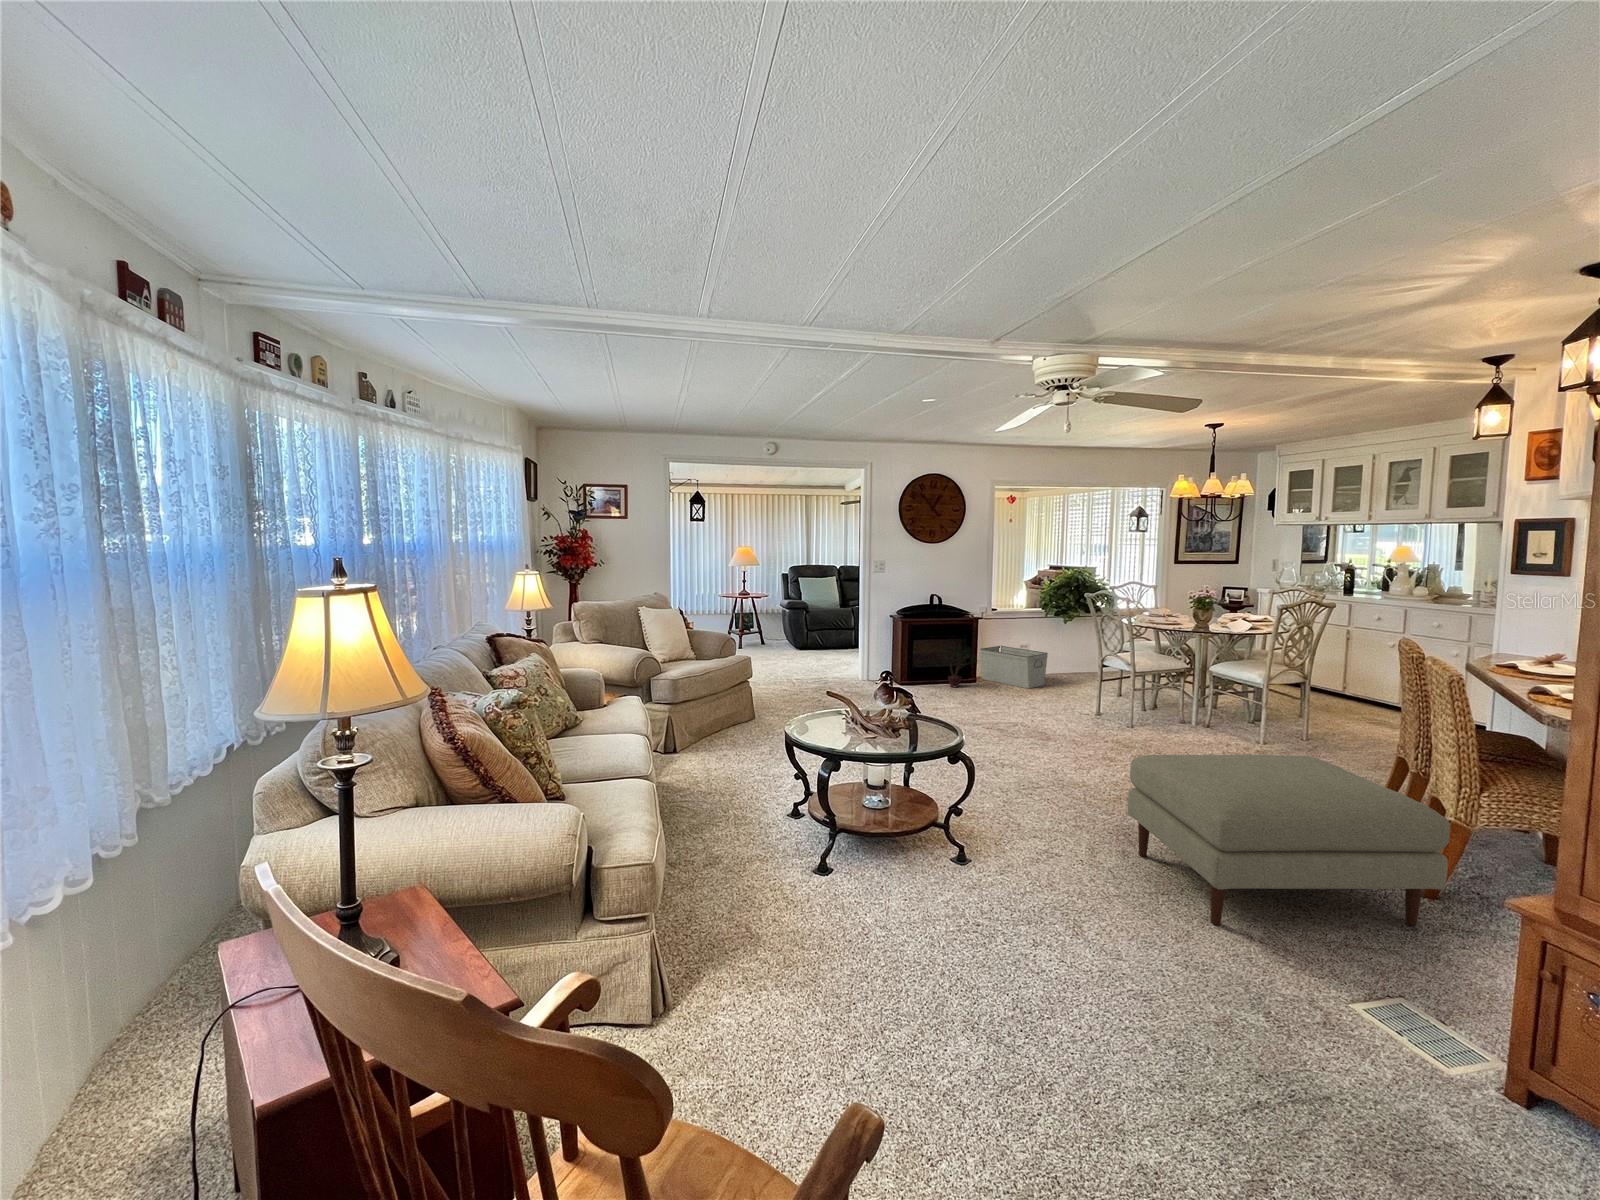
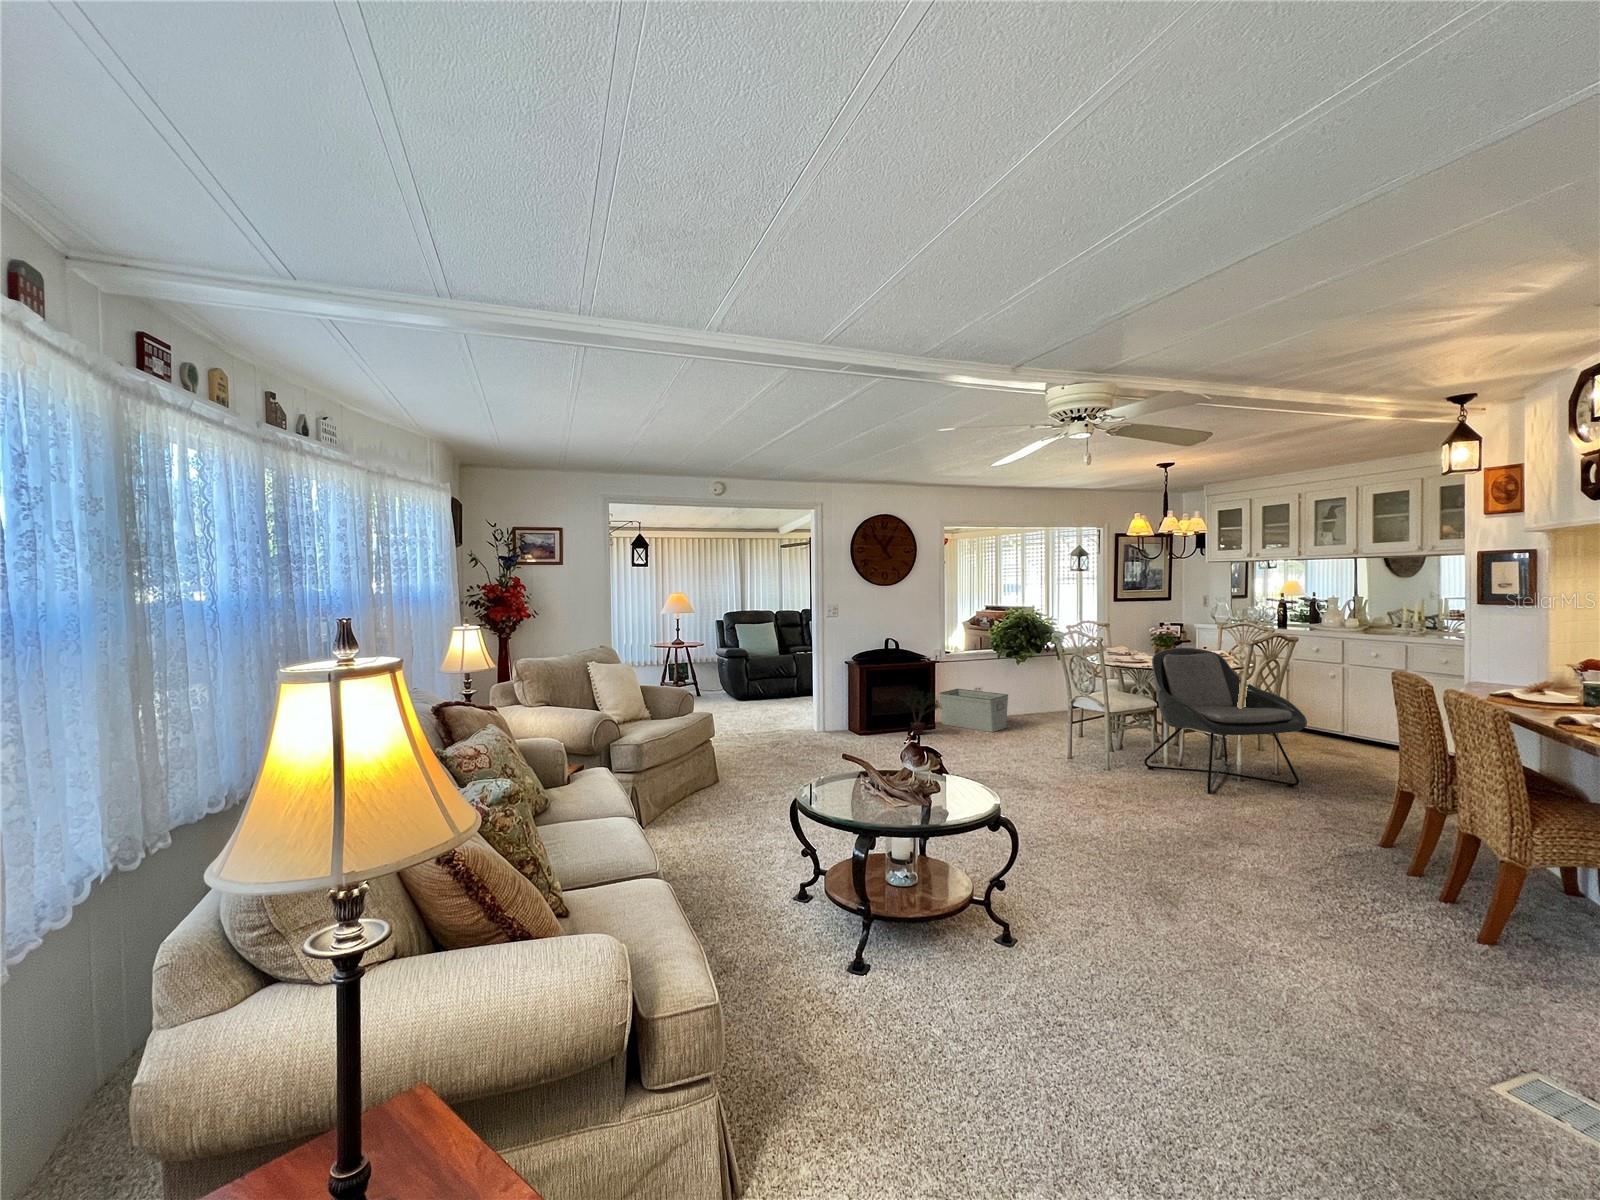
lounge chair: none [1166,611,1332,754] -> present [1144,648,1307,793]
ottoman: present [1127,755,1450,926] -> none [1172,798,1527,998]

